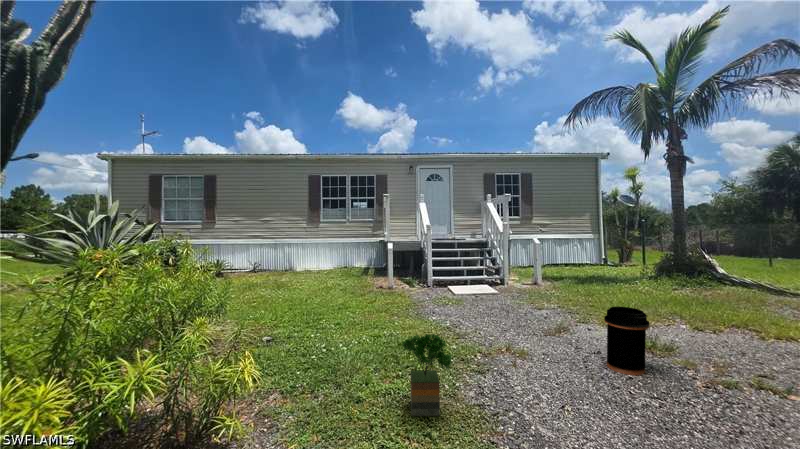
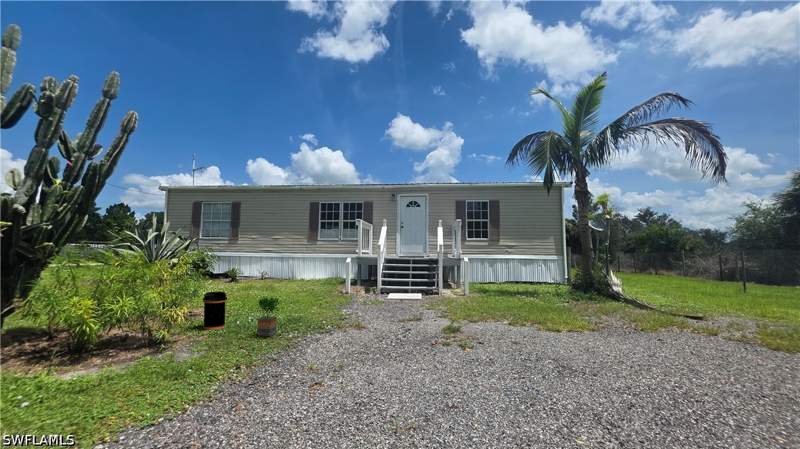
trash can: present [604,306,649,375] -> present [203,291,227,330]

